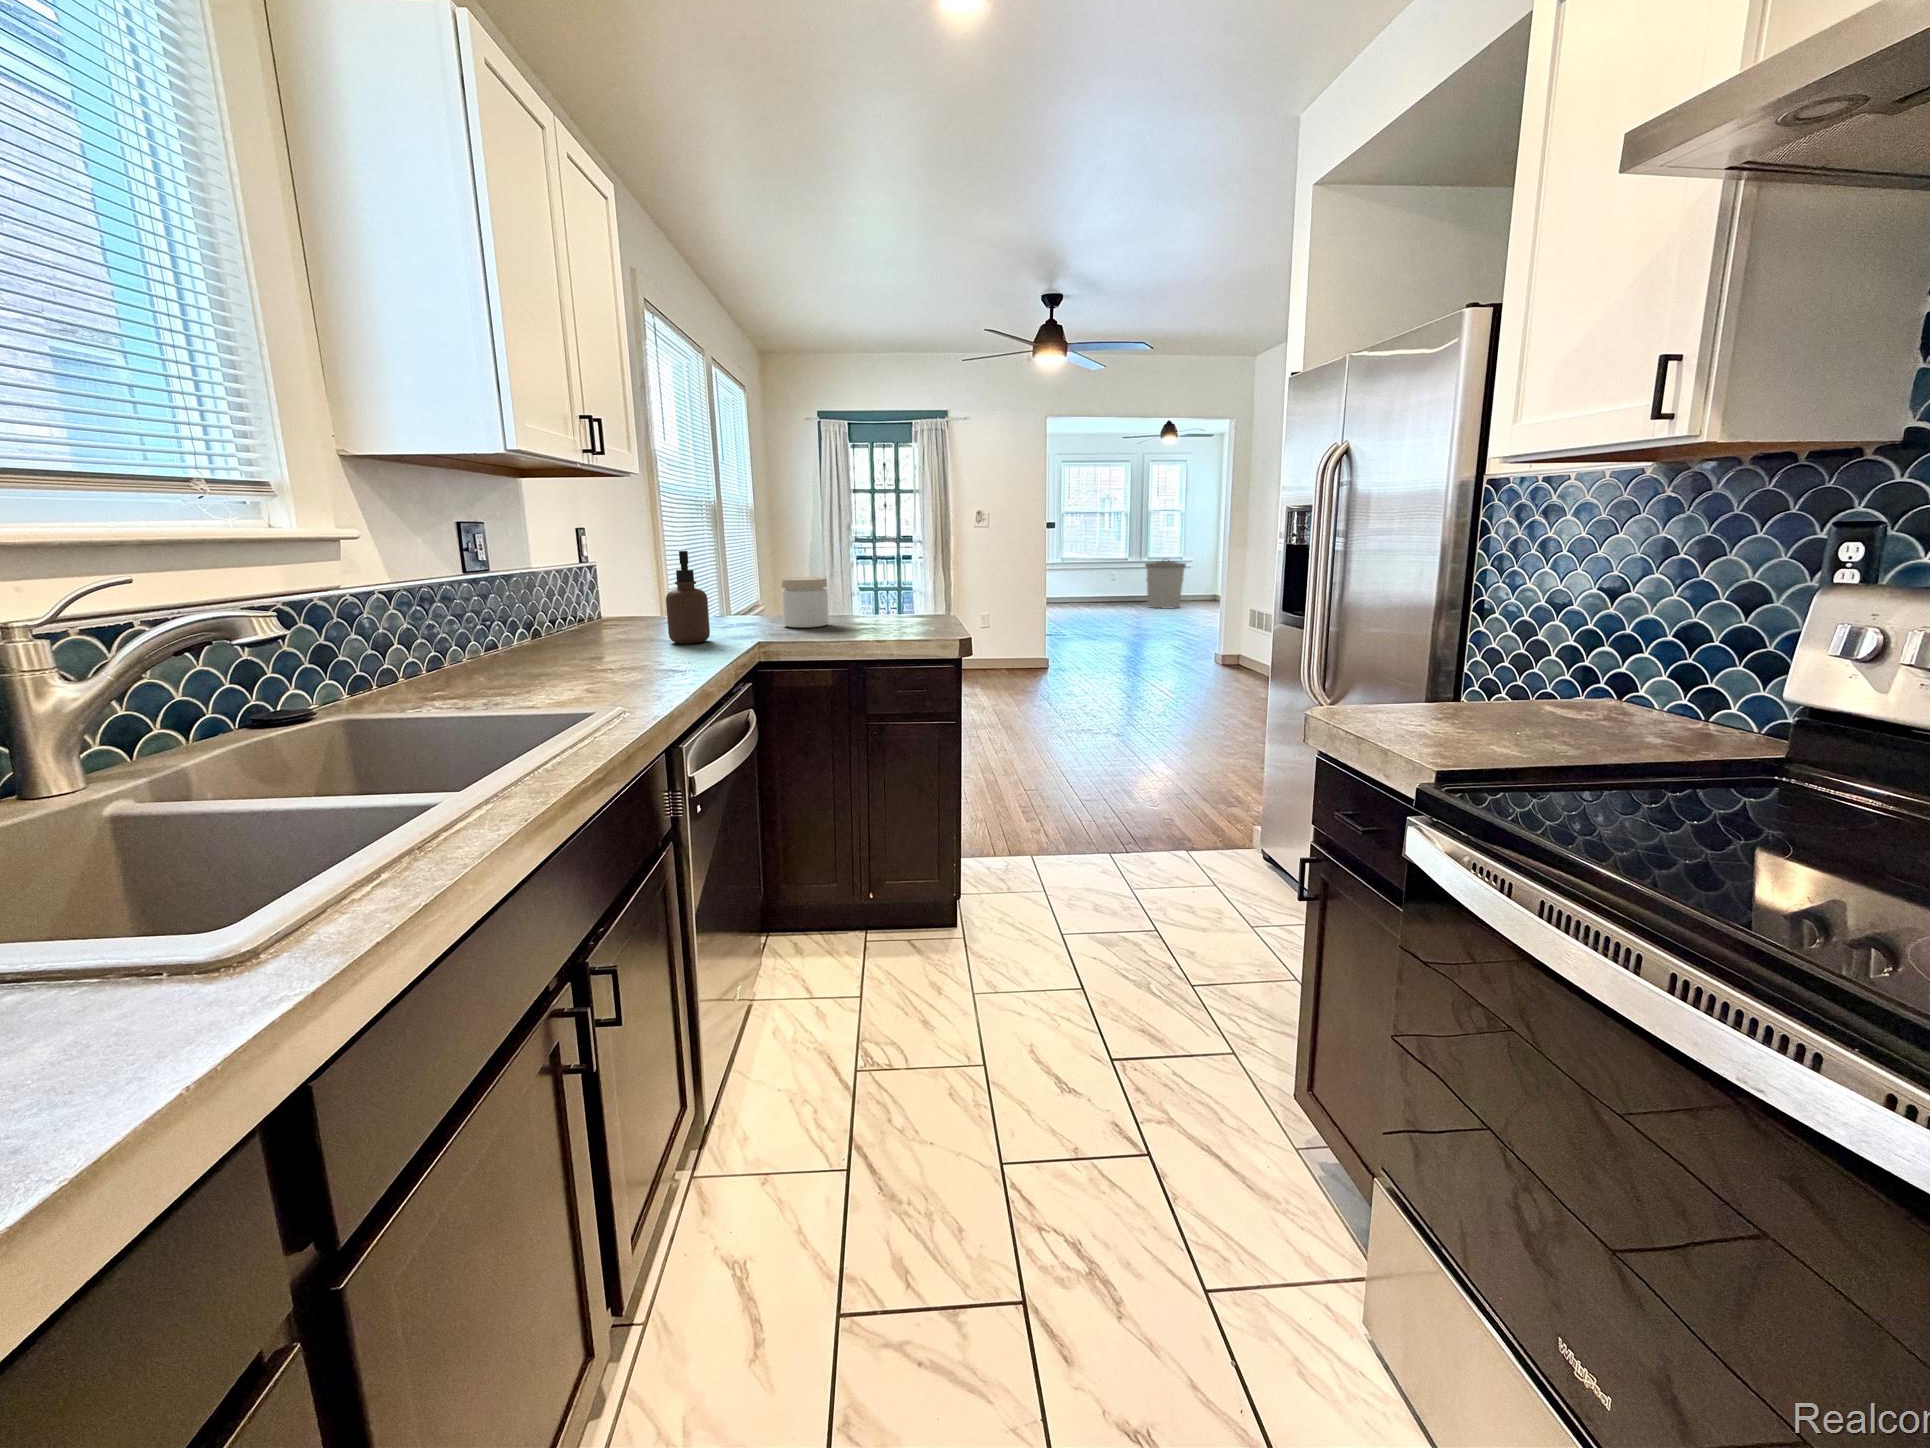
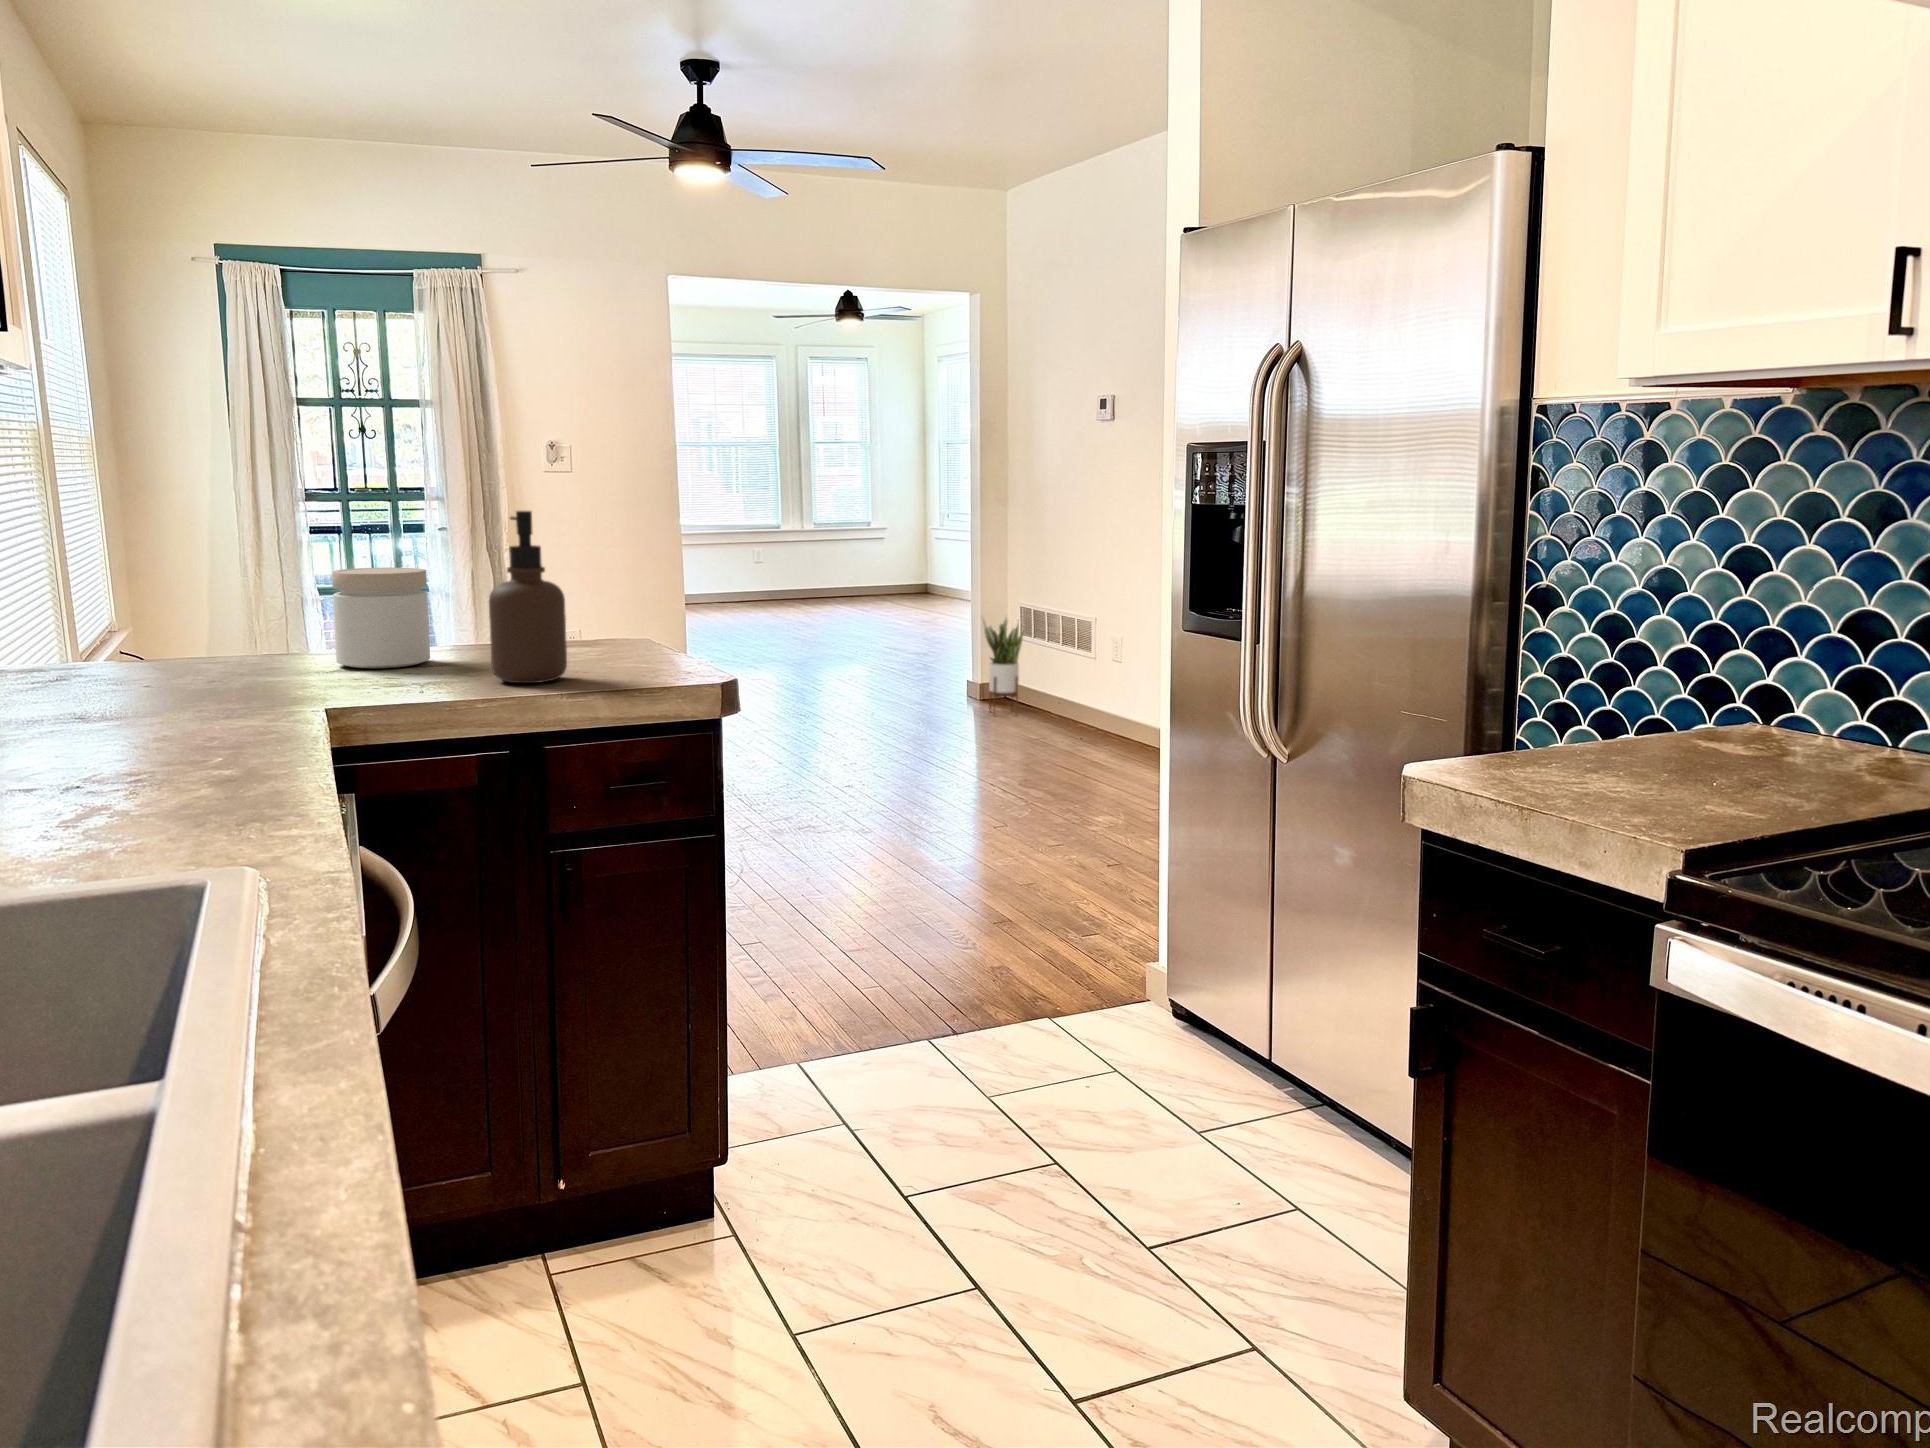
soap dispenser: present [666,551,710,644] -> present [489,511,567,683]
trash can: present [1145,560,1186,609] -> none [816,528,886,615]
potted plant: none [1221,610,1247,671] -> present [981,616,1025,715]

